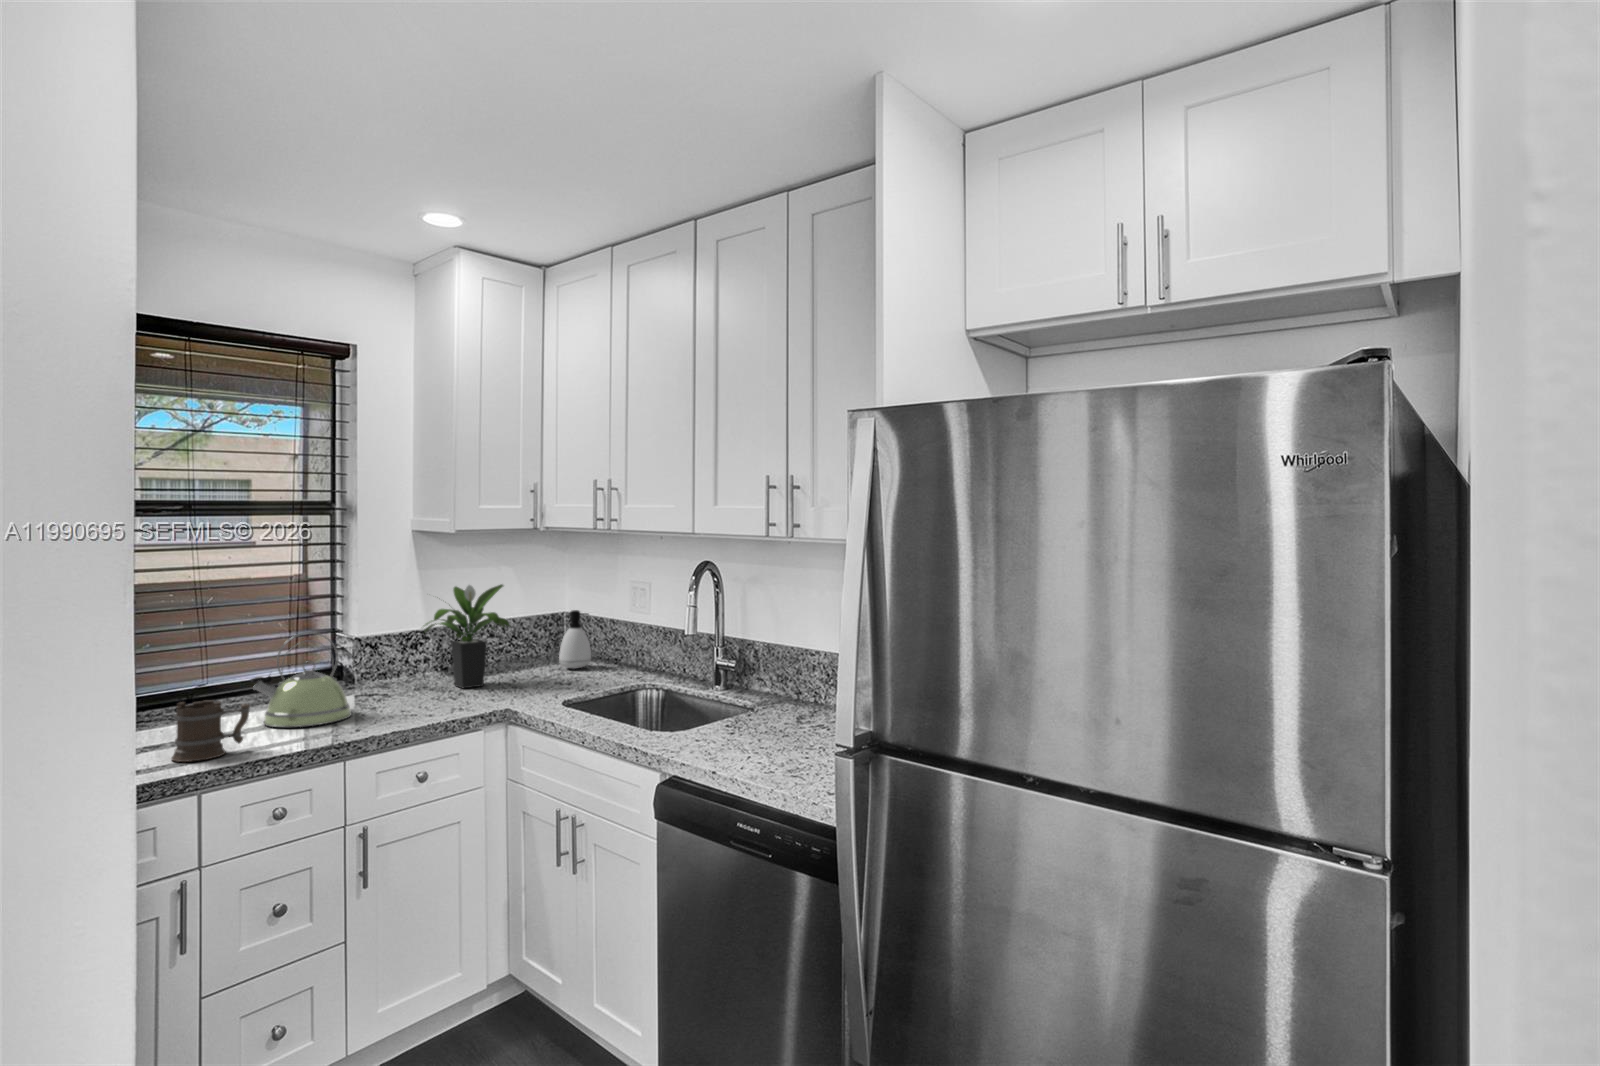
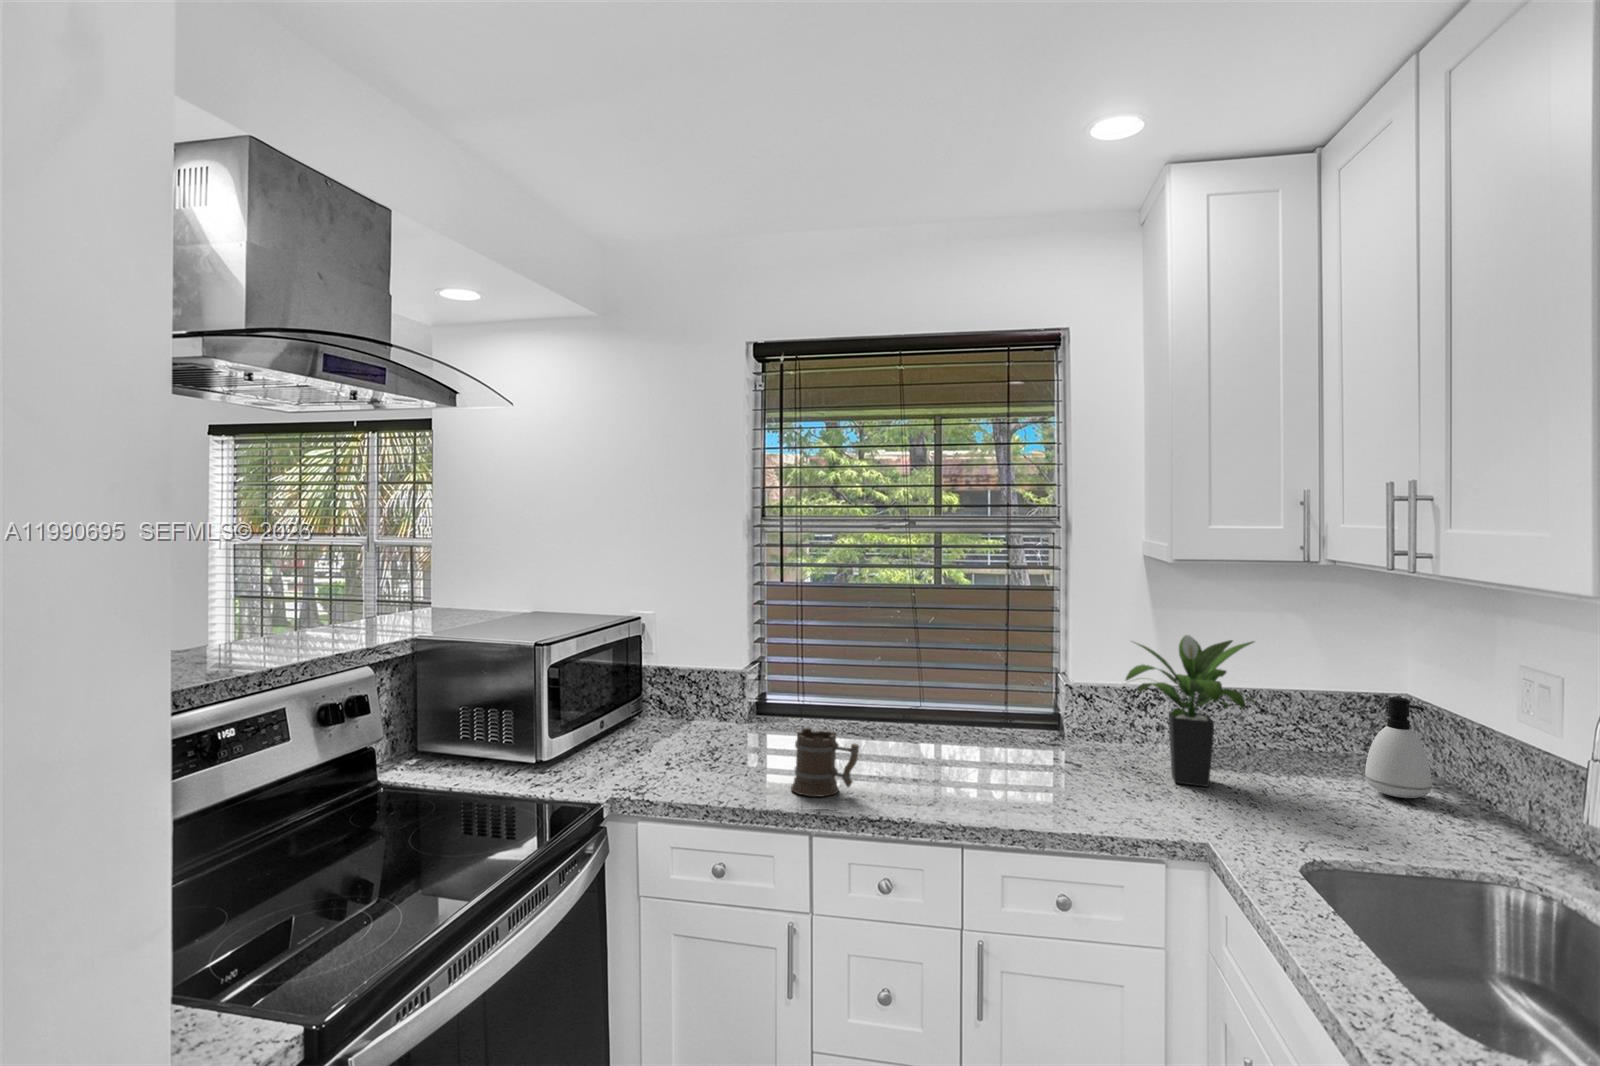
kettle: present [251,632,351,727] -> none [906,671,1006,787]

